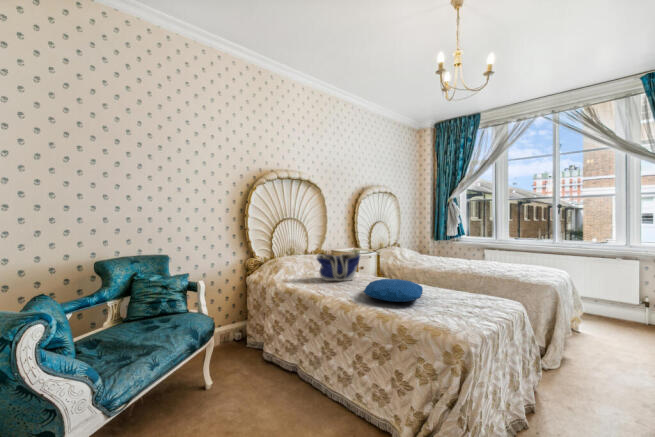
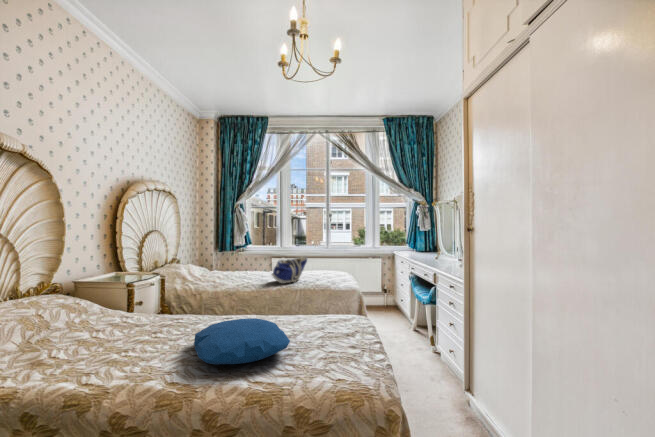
tote bag: present [317,253,360,281] -> present [272,256,307,283]

